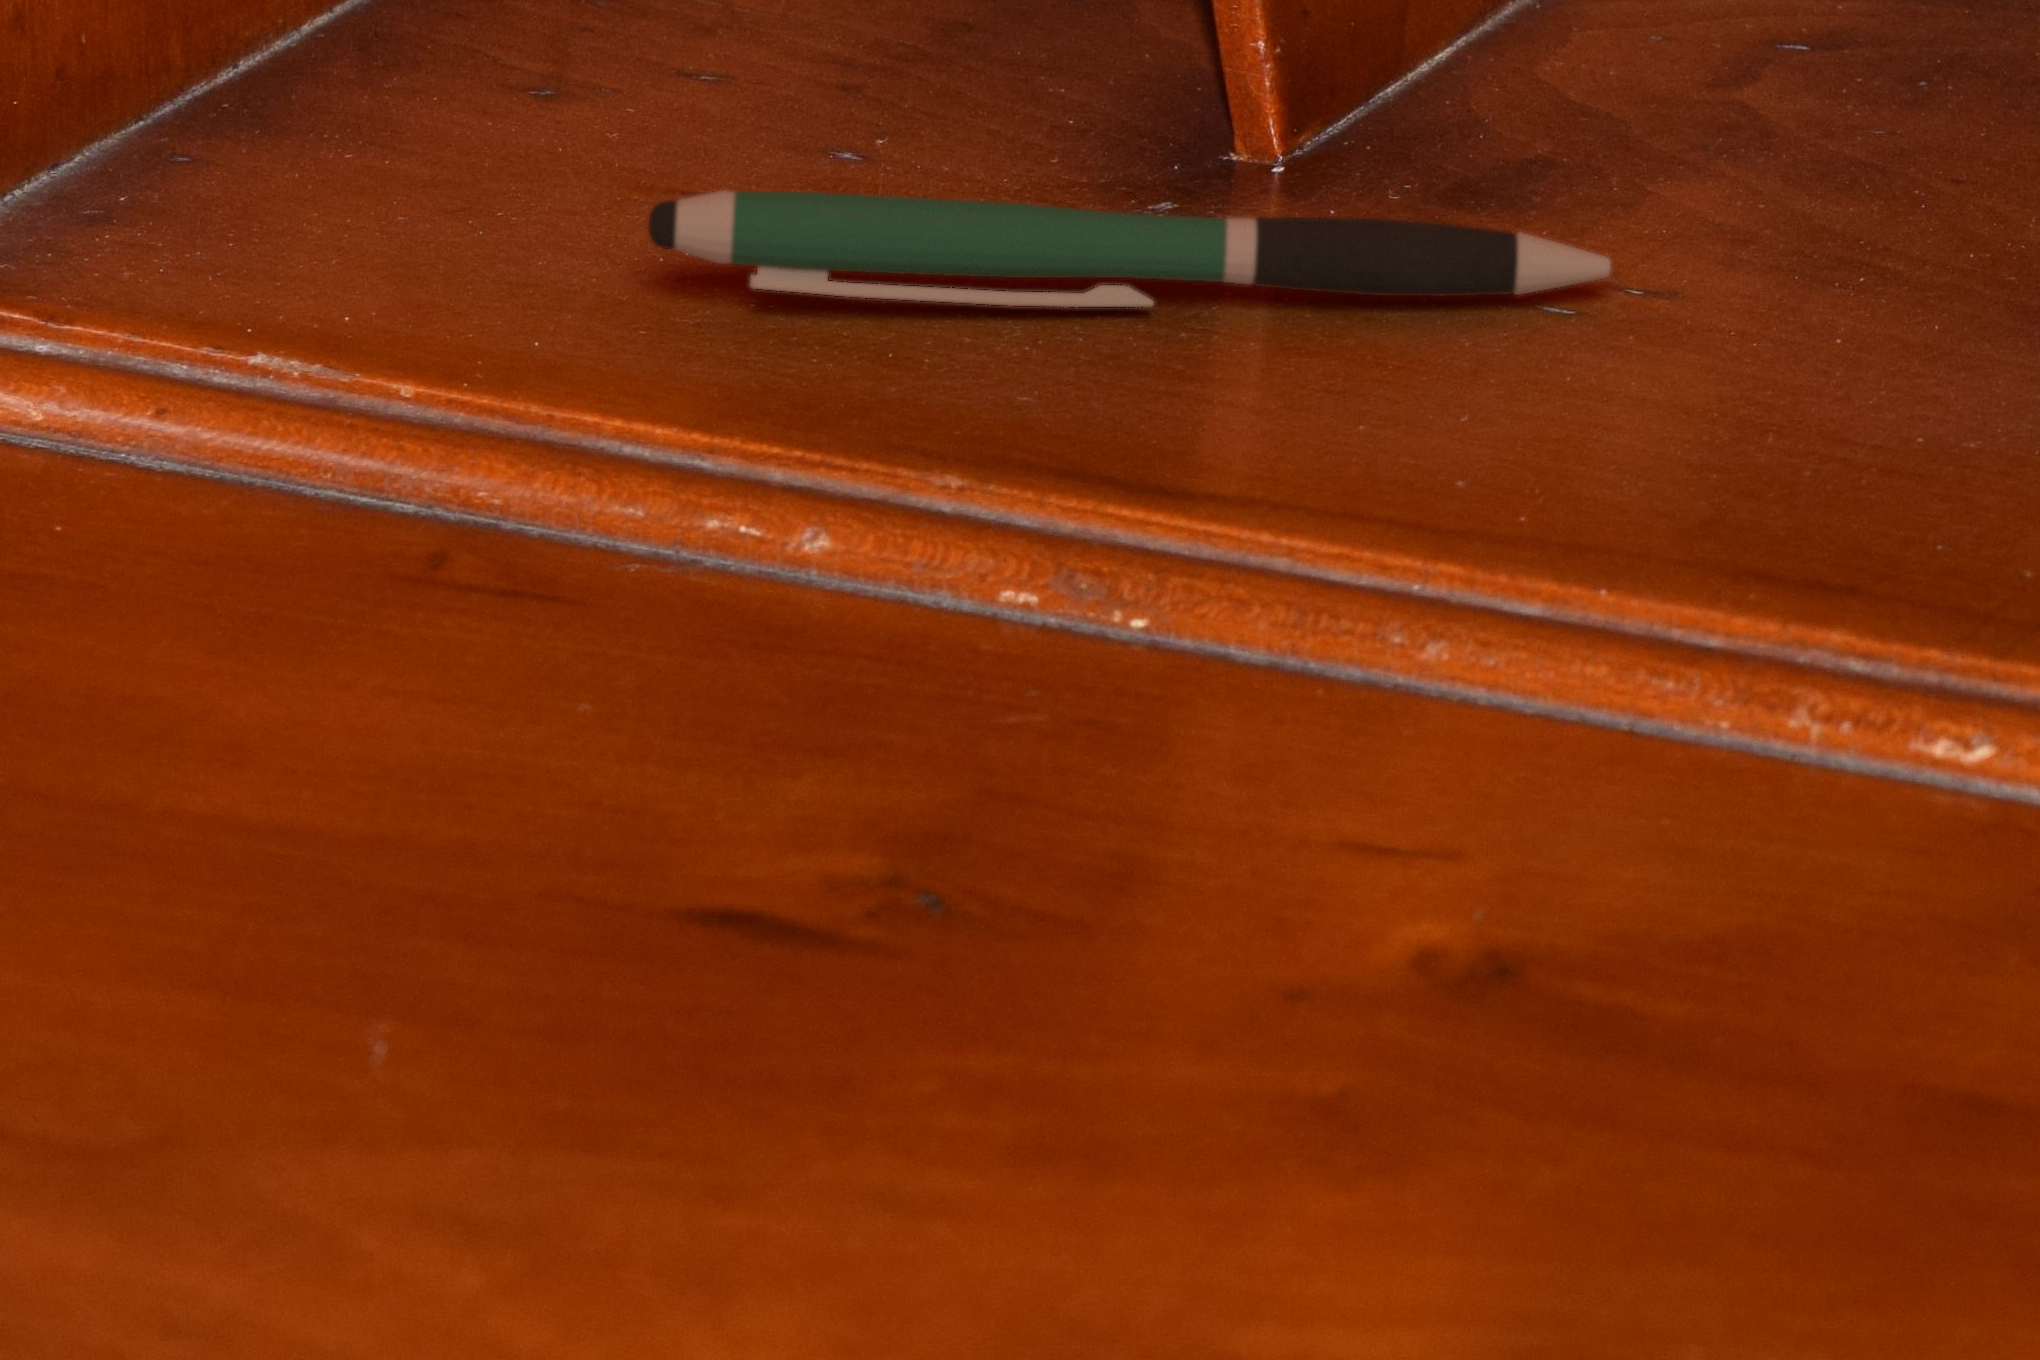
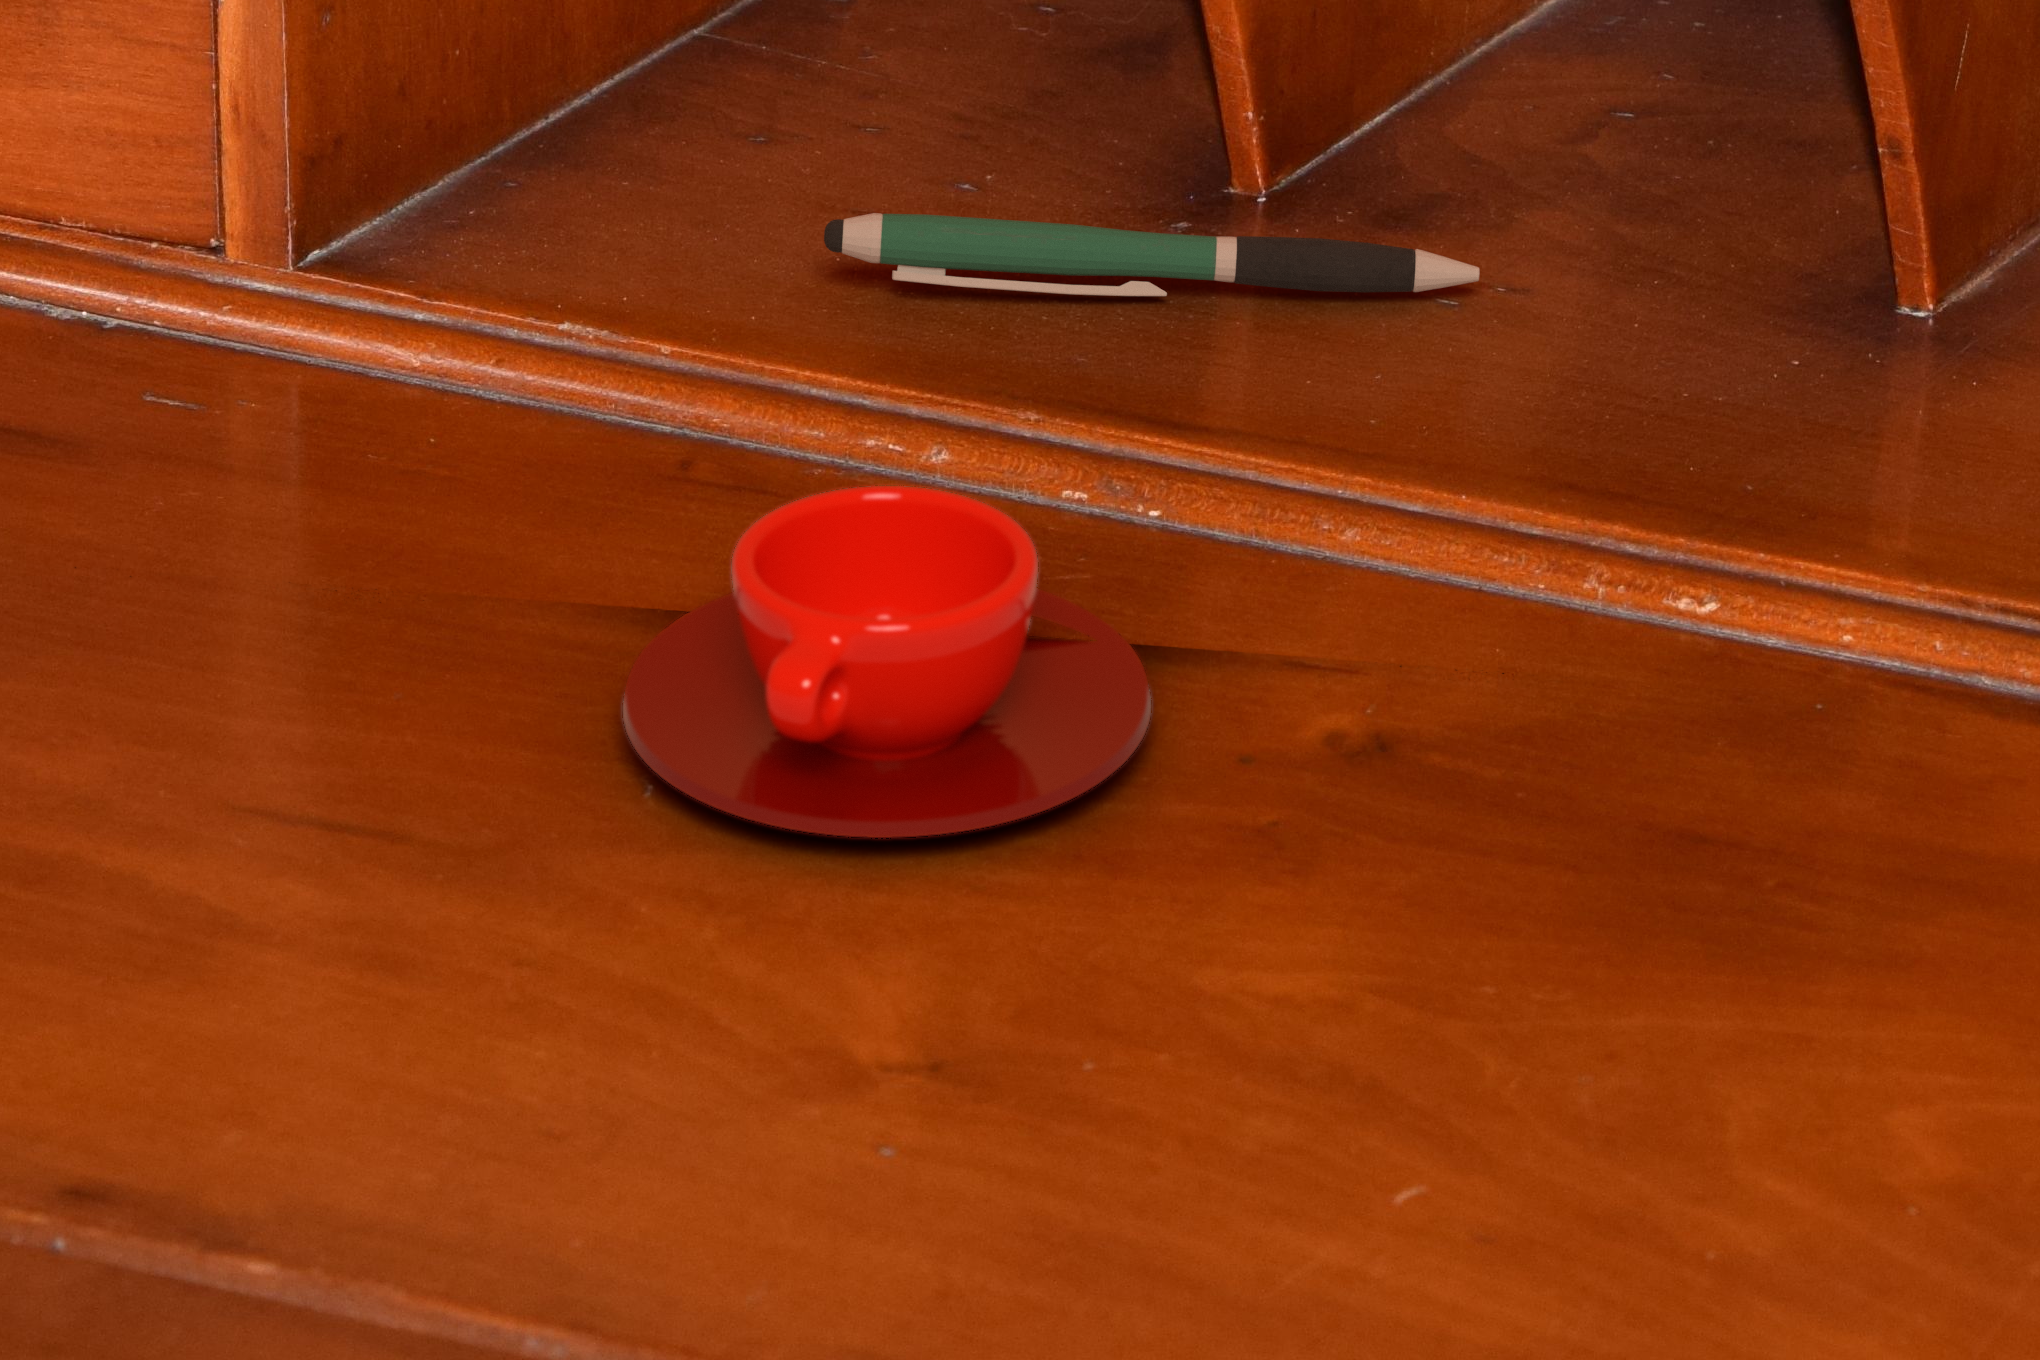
teacup: none [330,596,1148,1149] -> present [623,486,1151,838]

